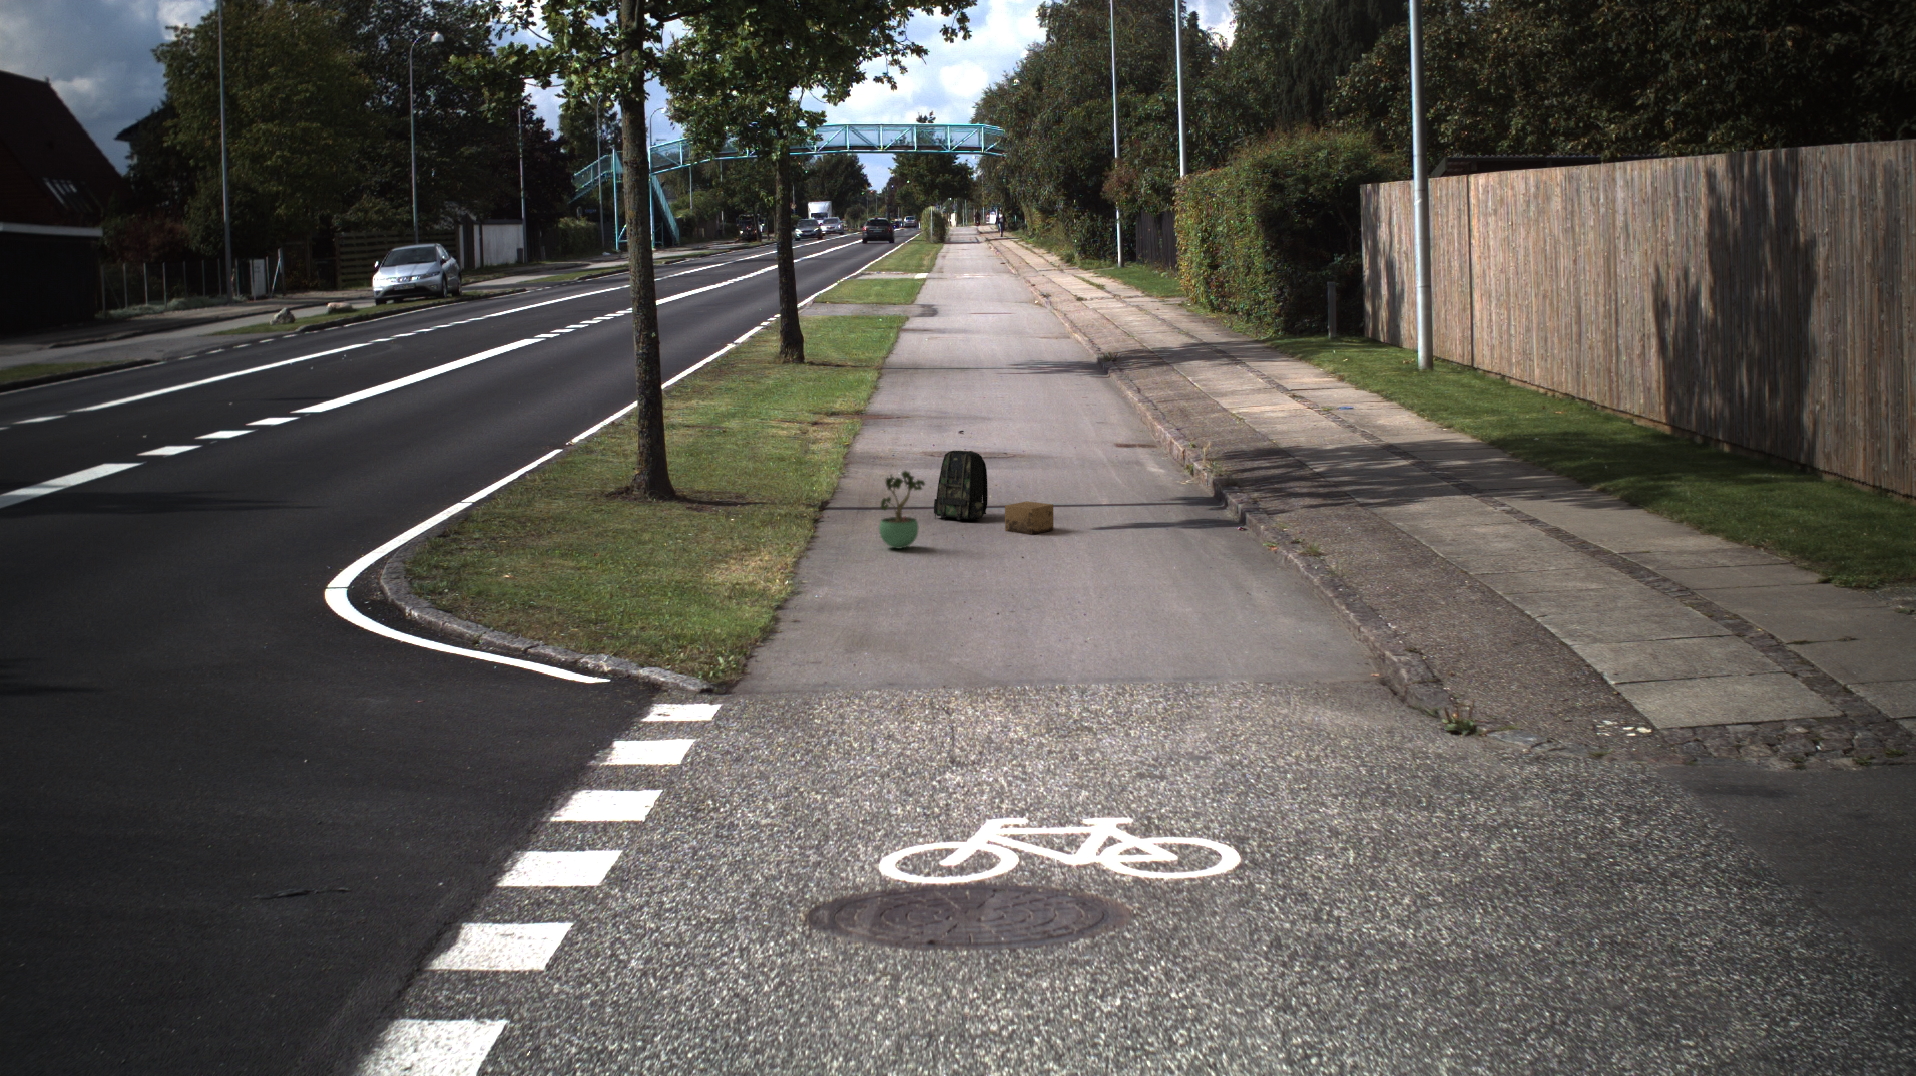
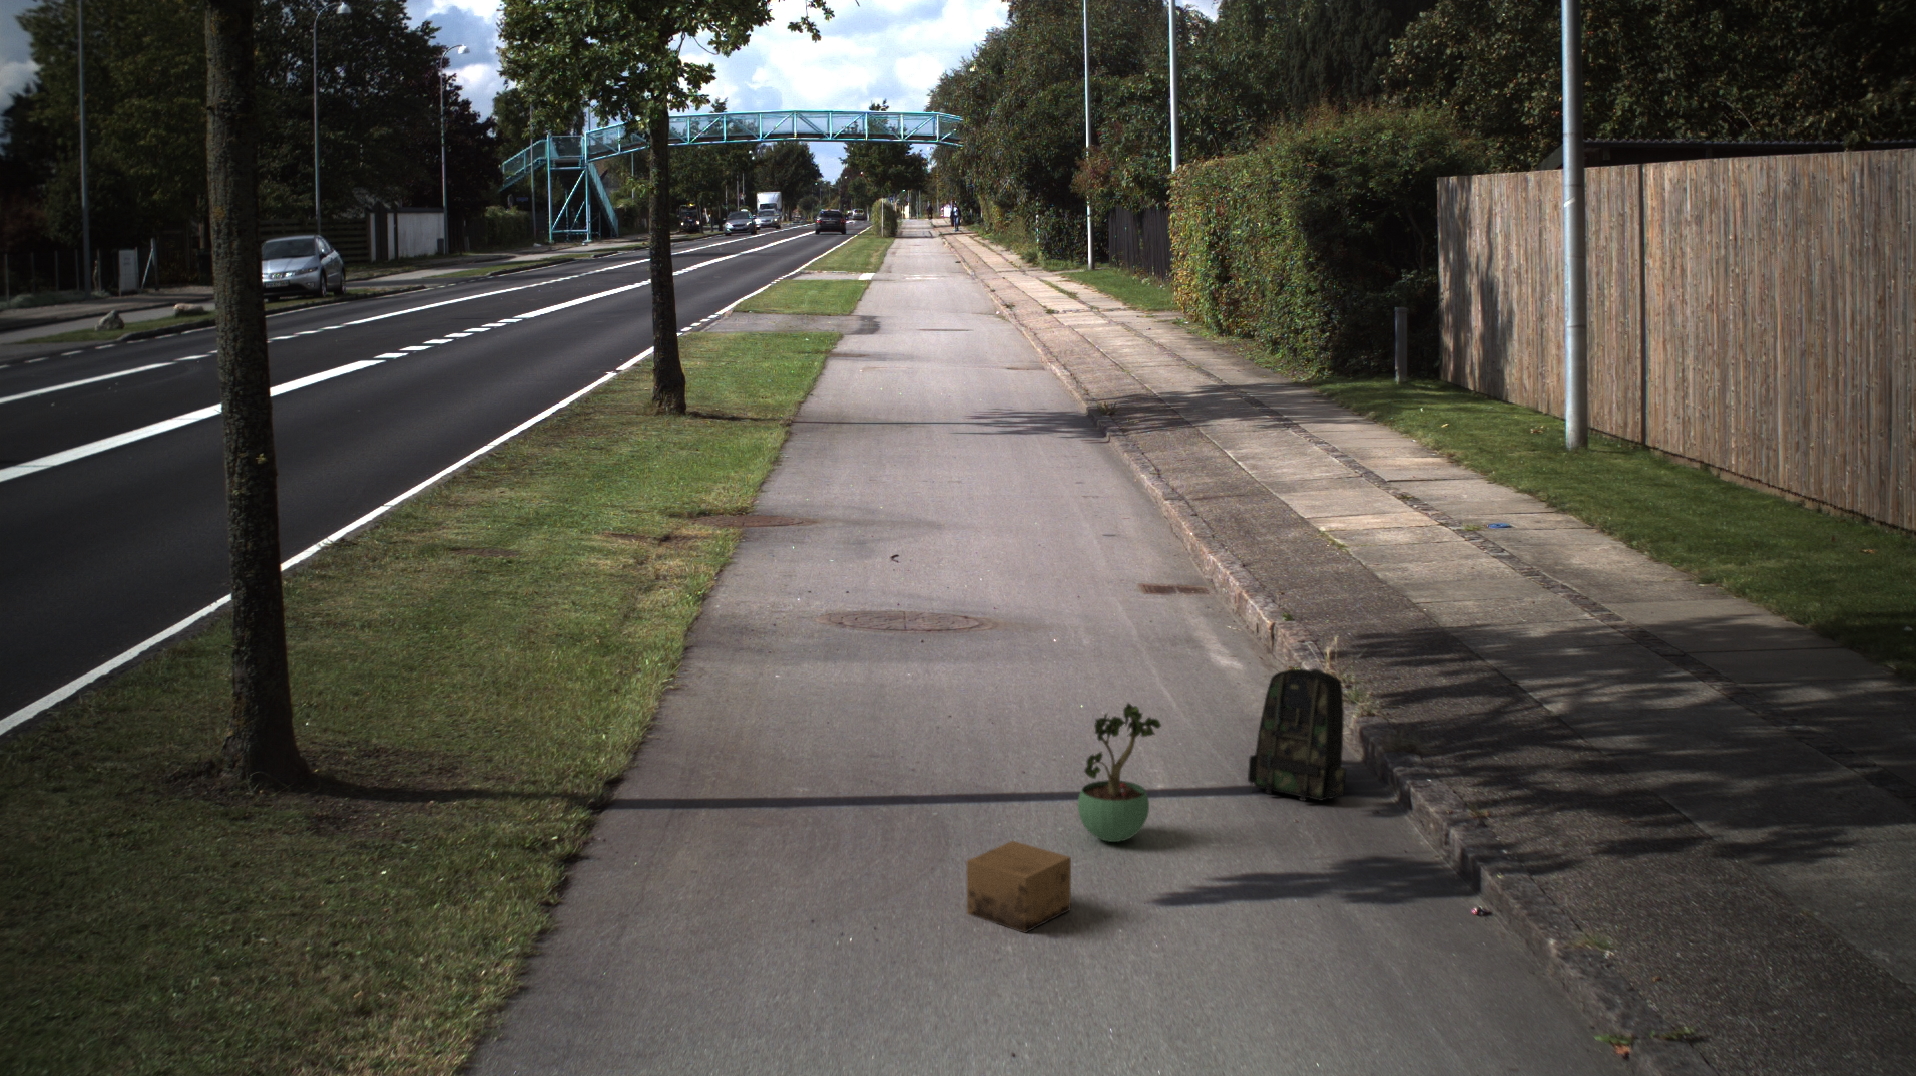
backpack: present [934,451,988,520] -> present [1248,668,1346,801]
potted plant: present [879,471,925,548] -> present [1078,704,1161,842]

